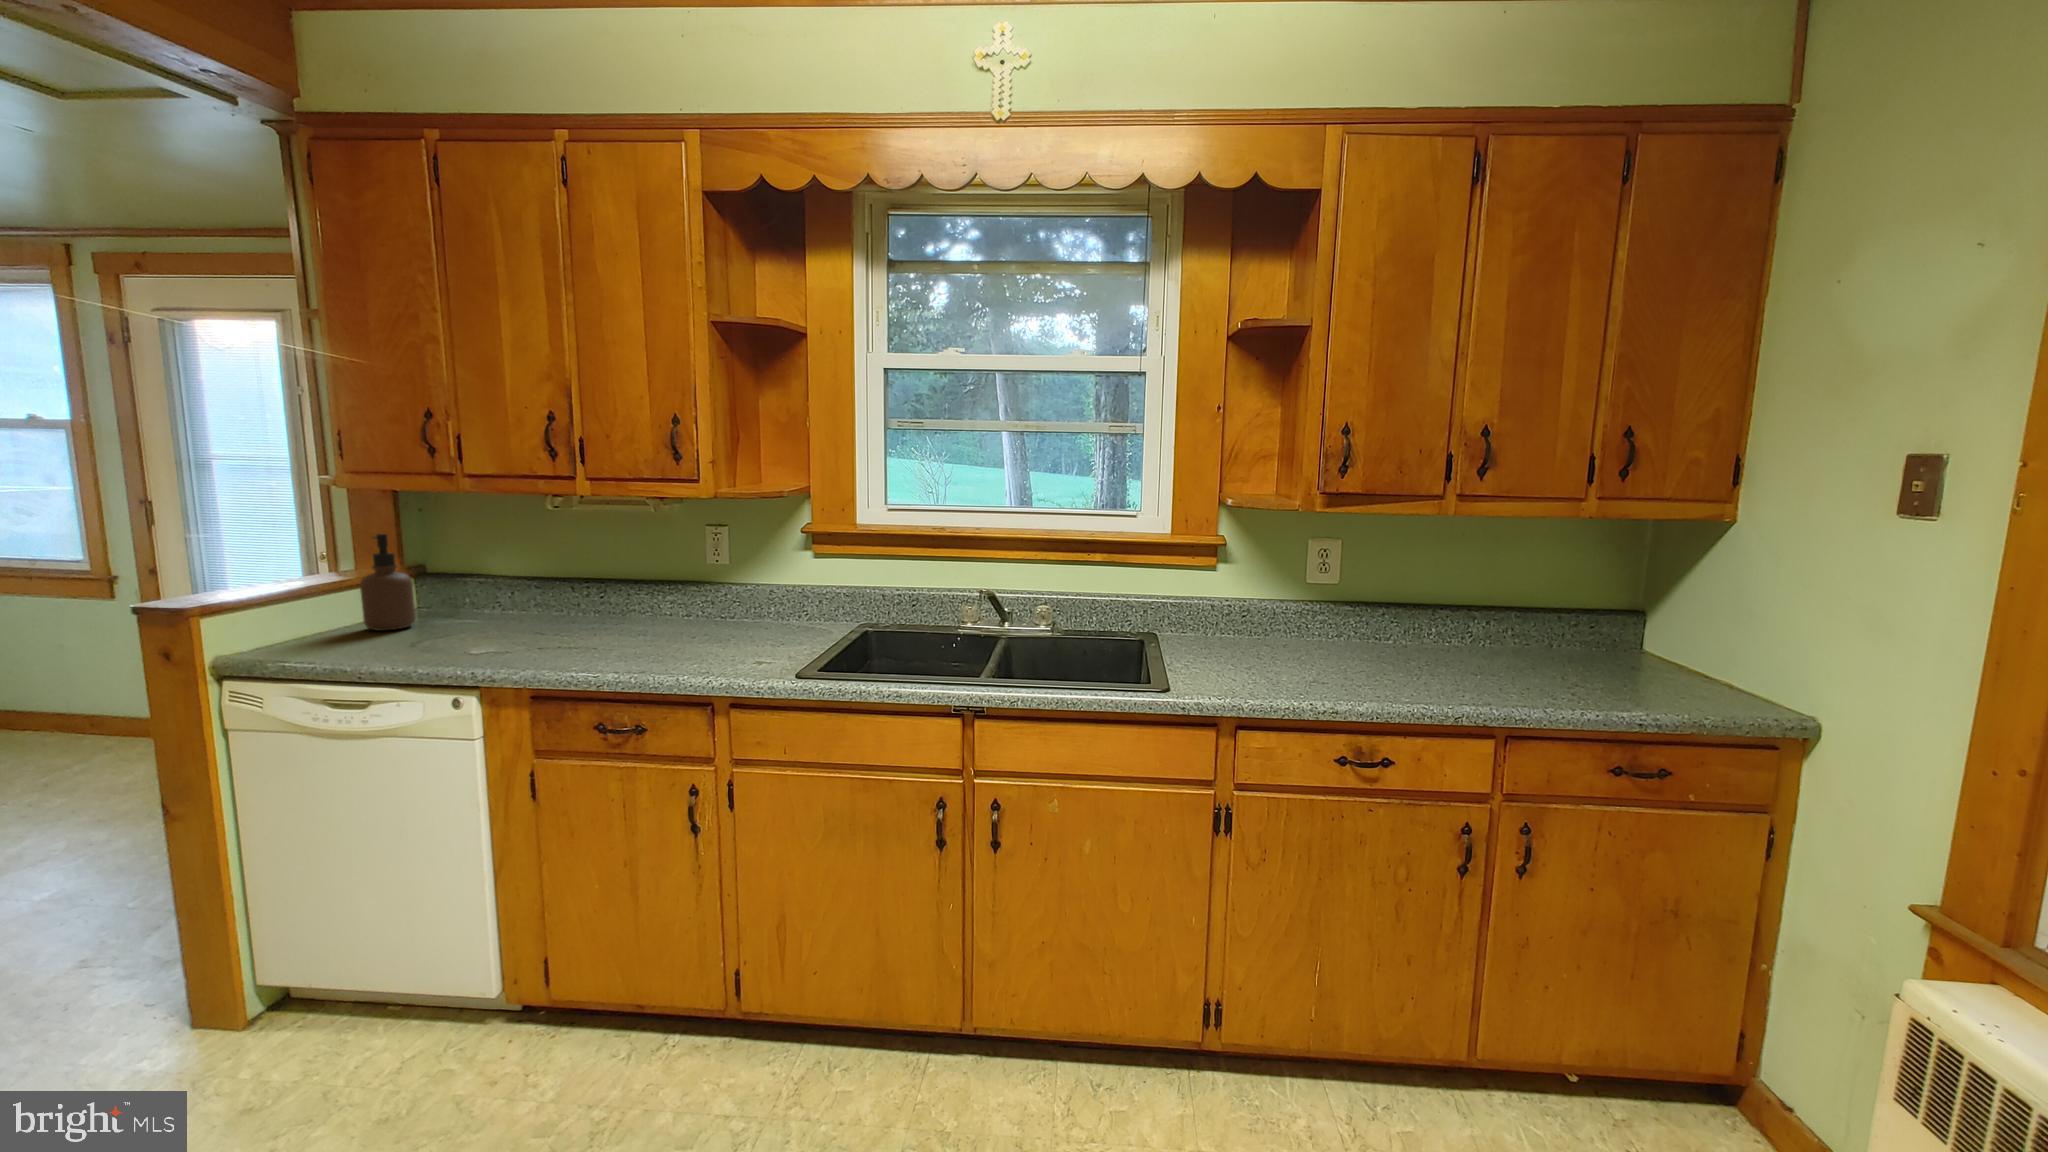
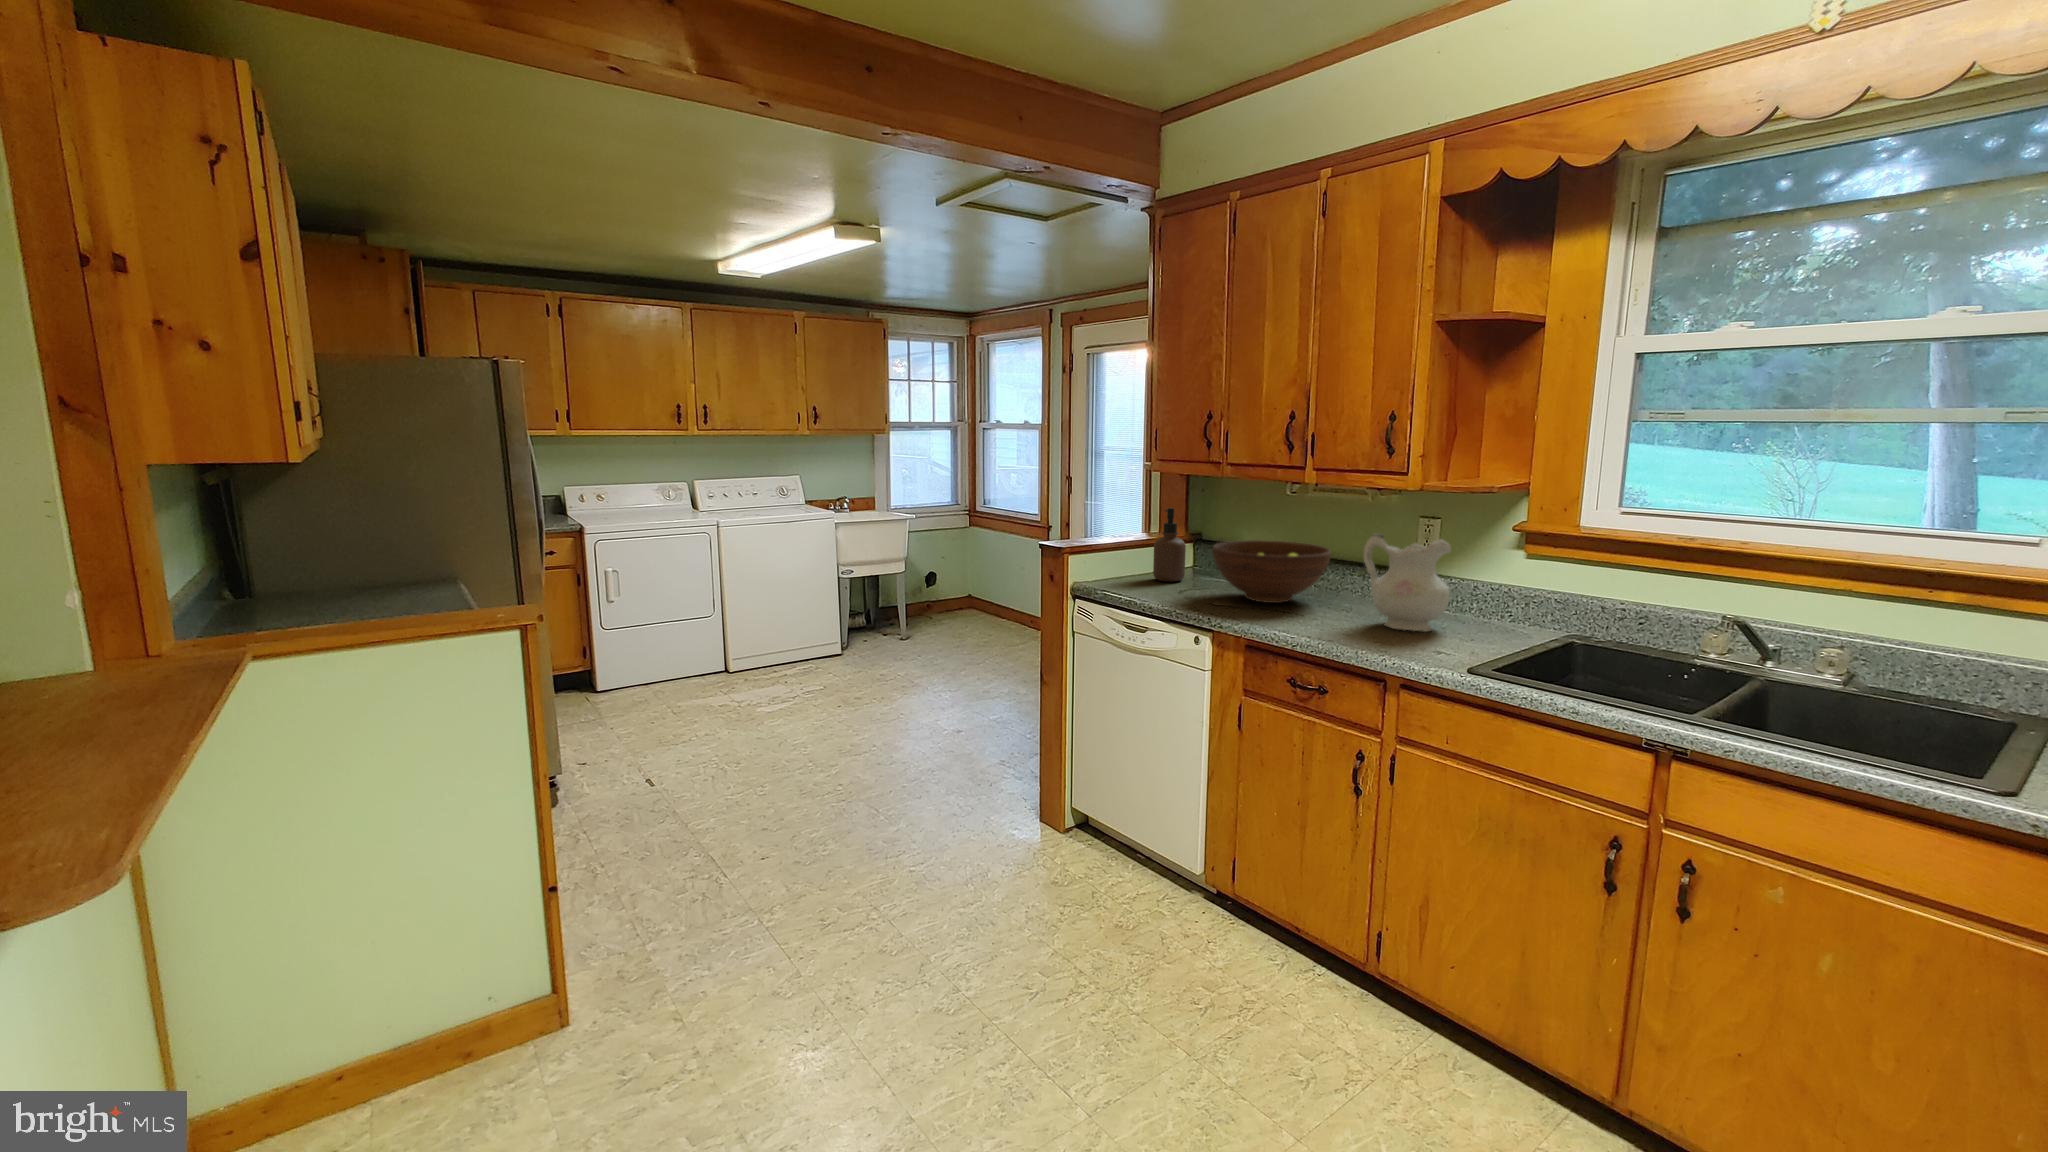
ceramic pitcher: none [660,545,754,645] -> present [1364,533,1451,632]
fruit bowl: none [458,564,617,638] -> present [1213,540,1331,603]

